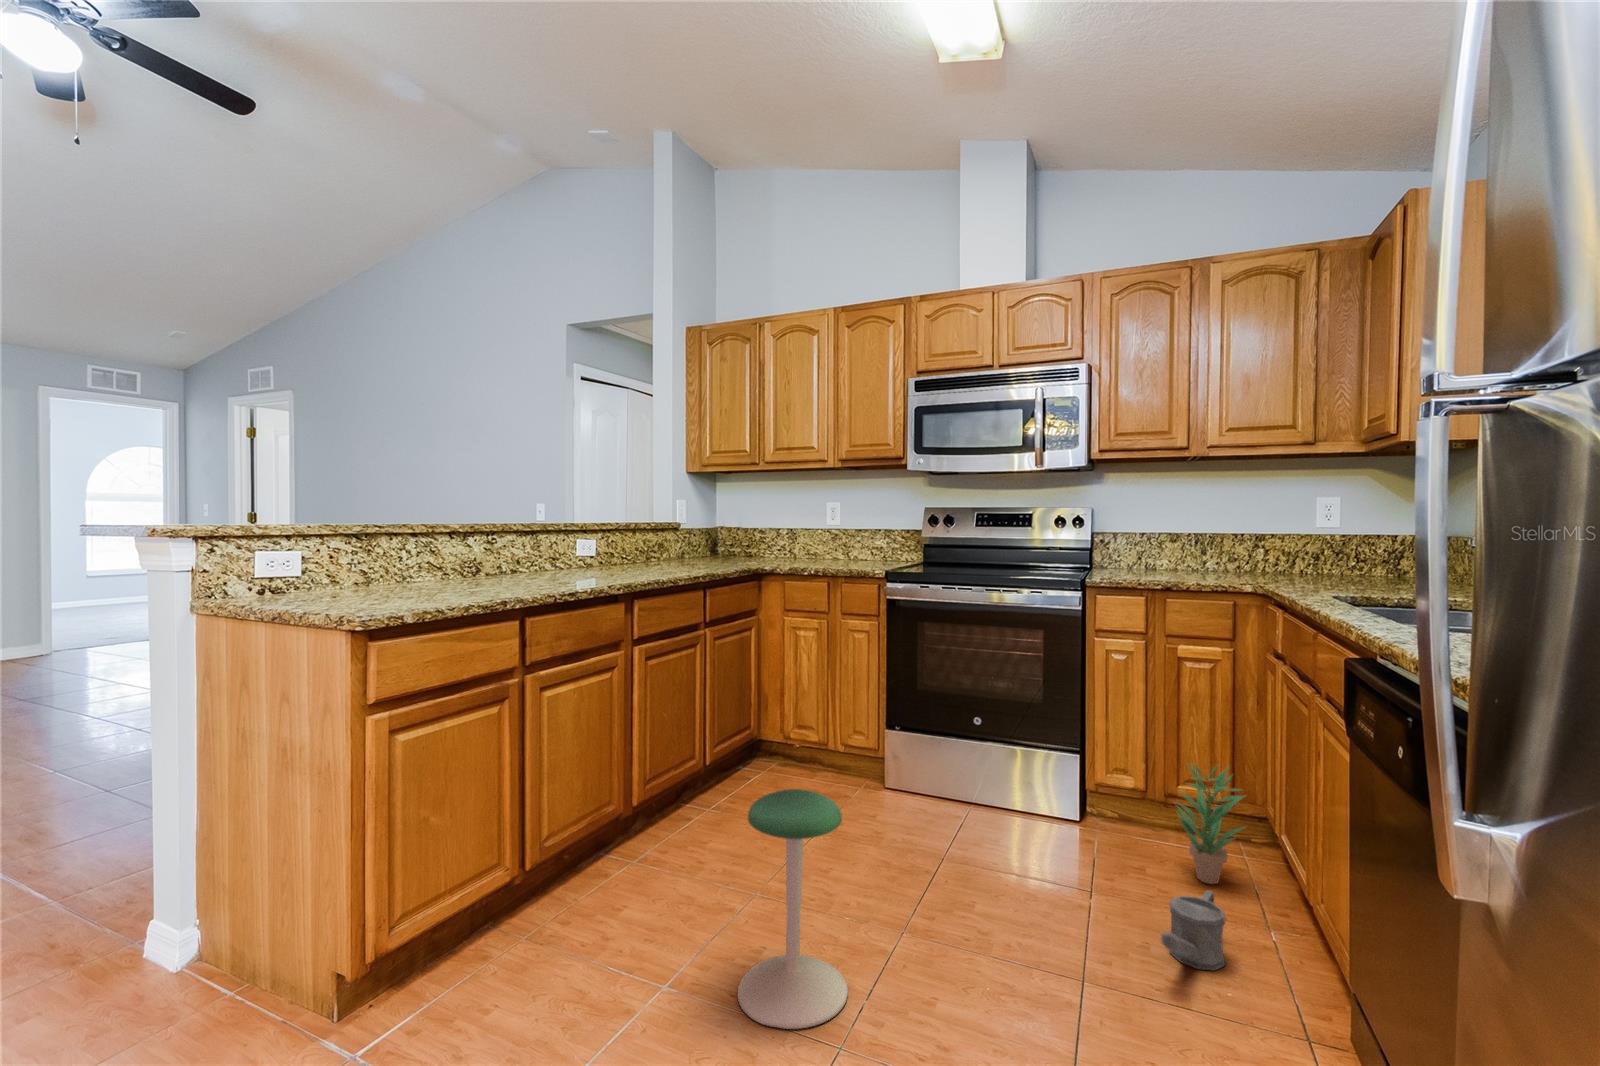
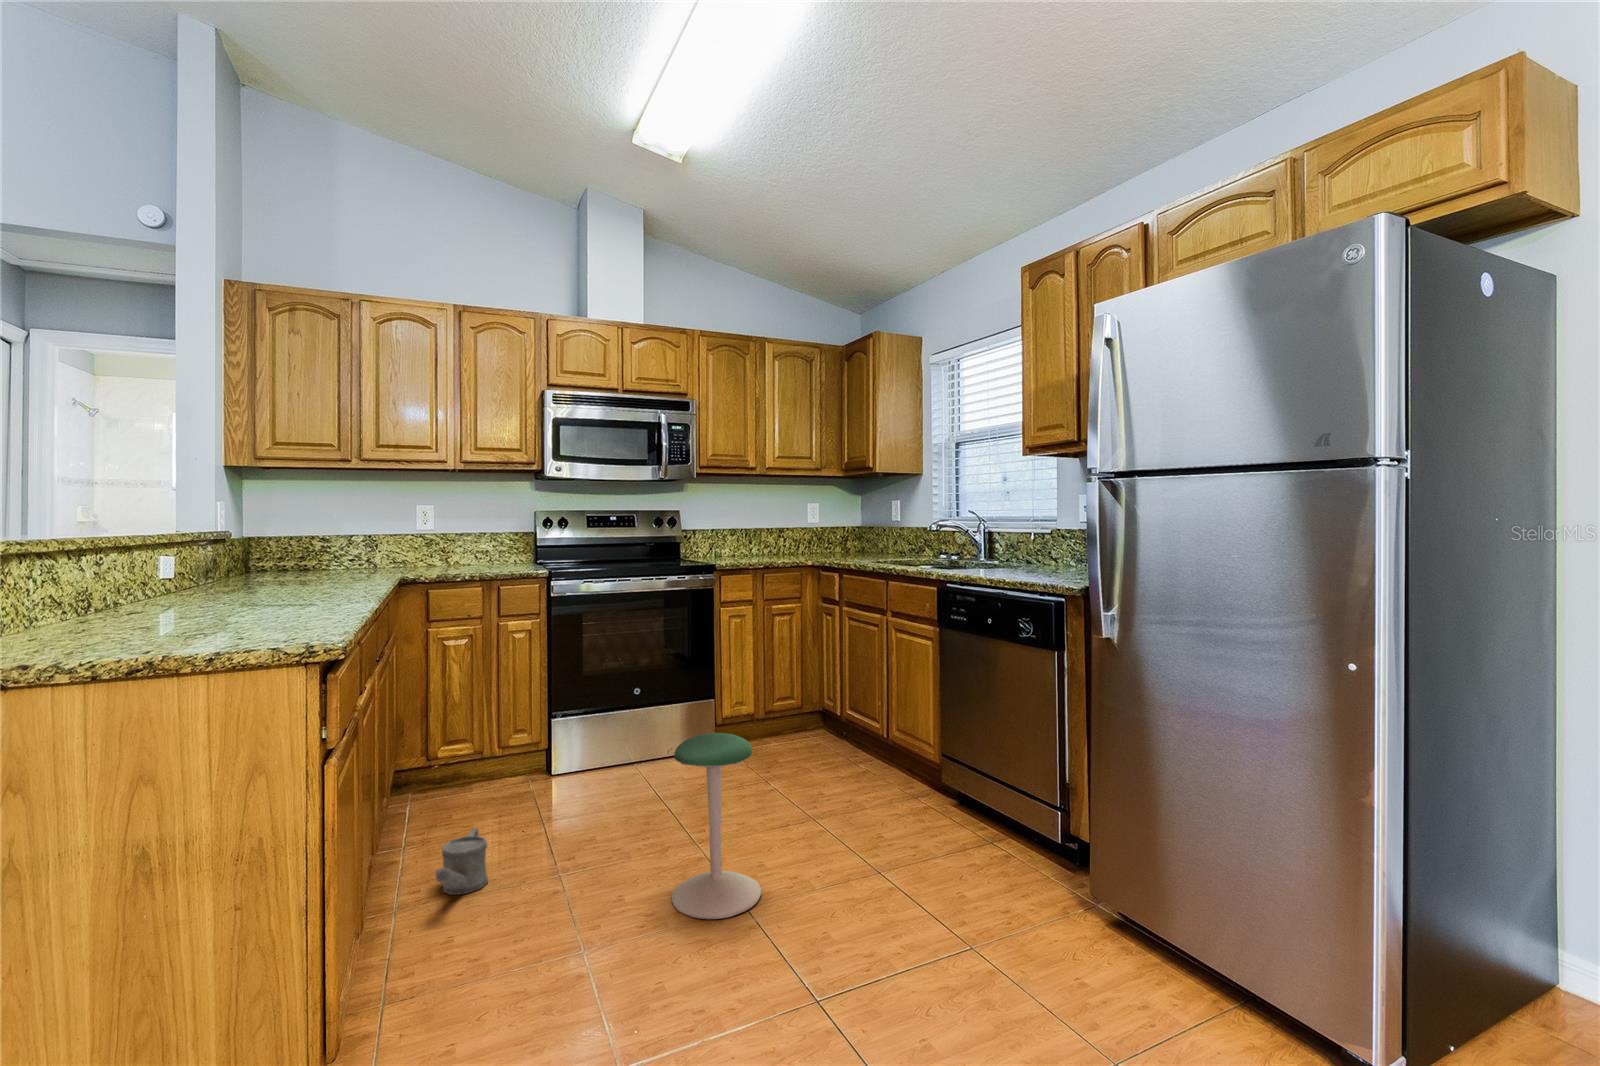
potted plant: present [1177,764,1244,884] -> none [797,673,844,755]
watering can: present [1161,890,1225,971] -> present [435,828,488,895]

